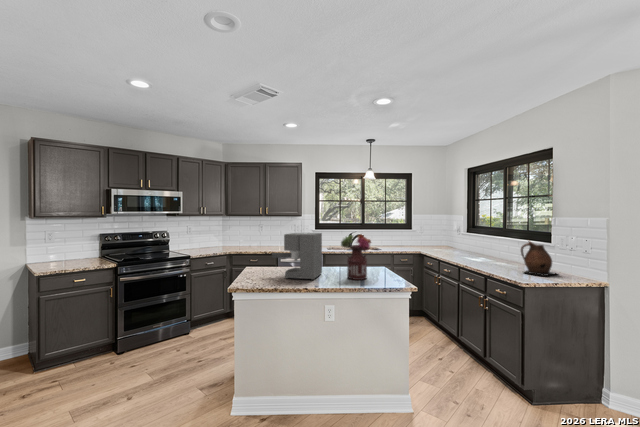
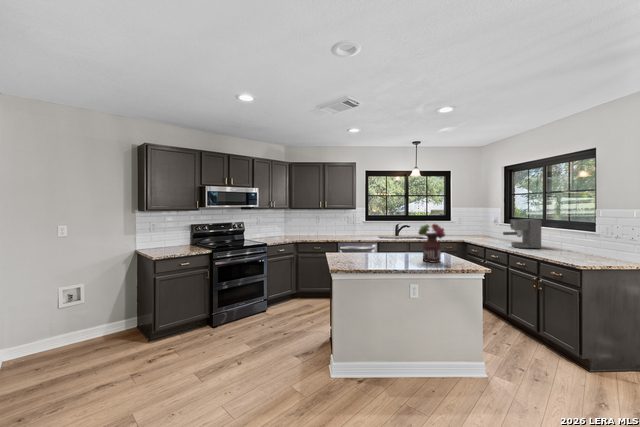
coffee maker: present [272,233,322,280] -> present [503,219,541,249]
ceramic pitcher: present [521,241,556,276] -> none [572,230,609,261]

